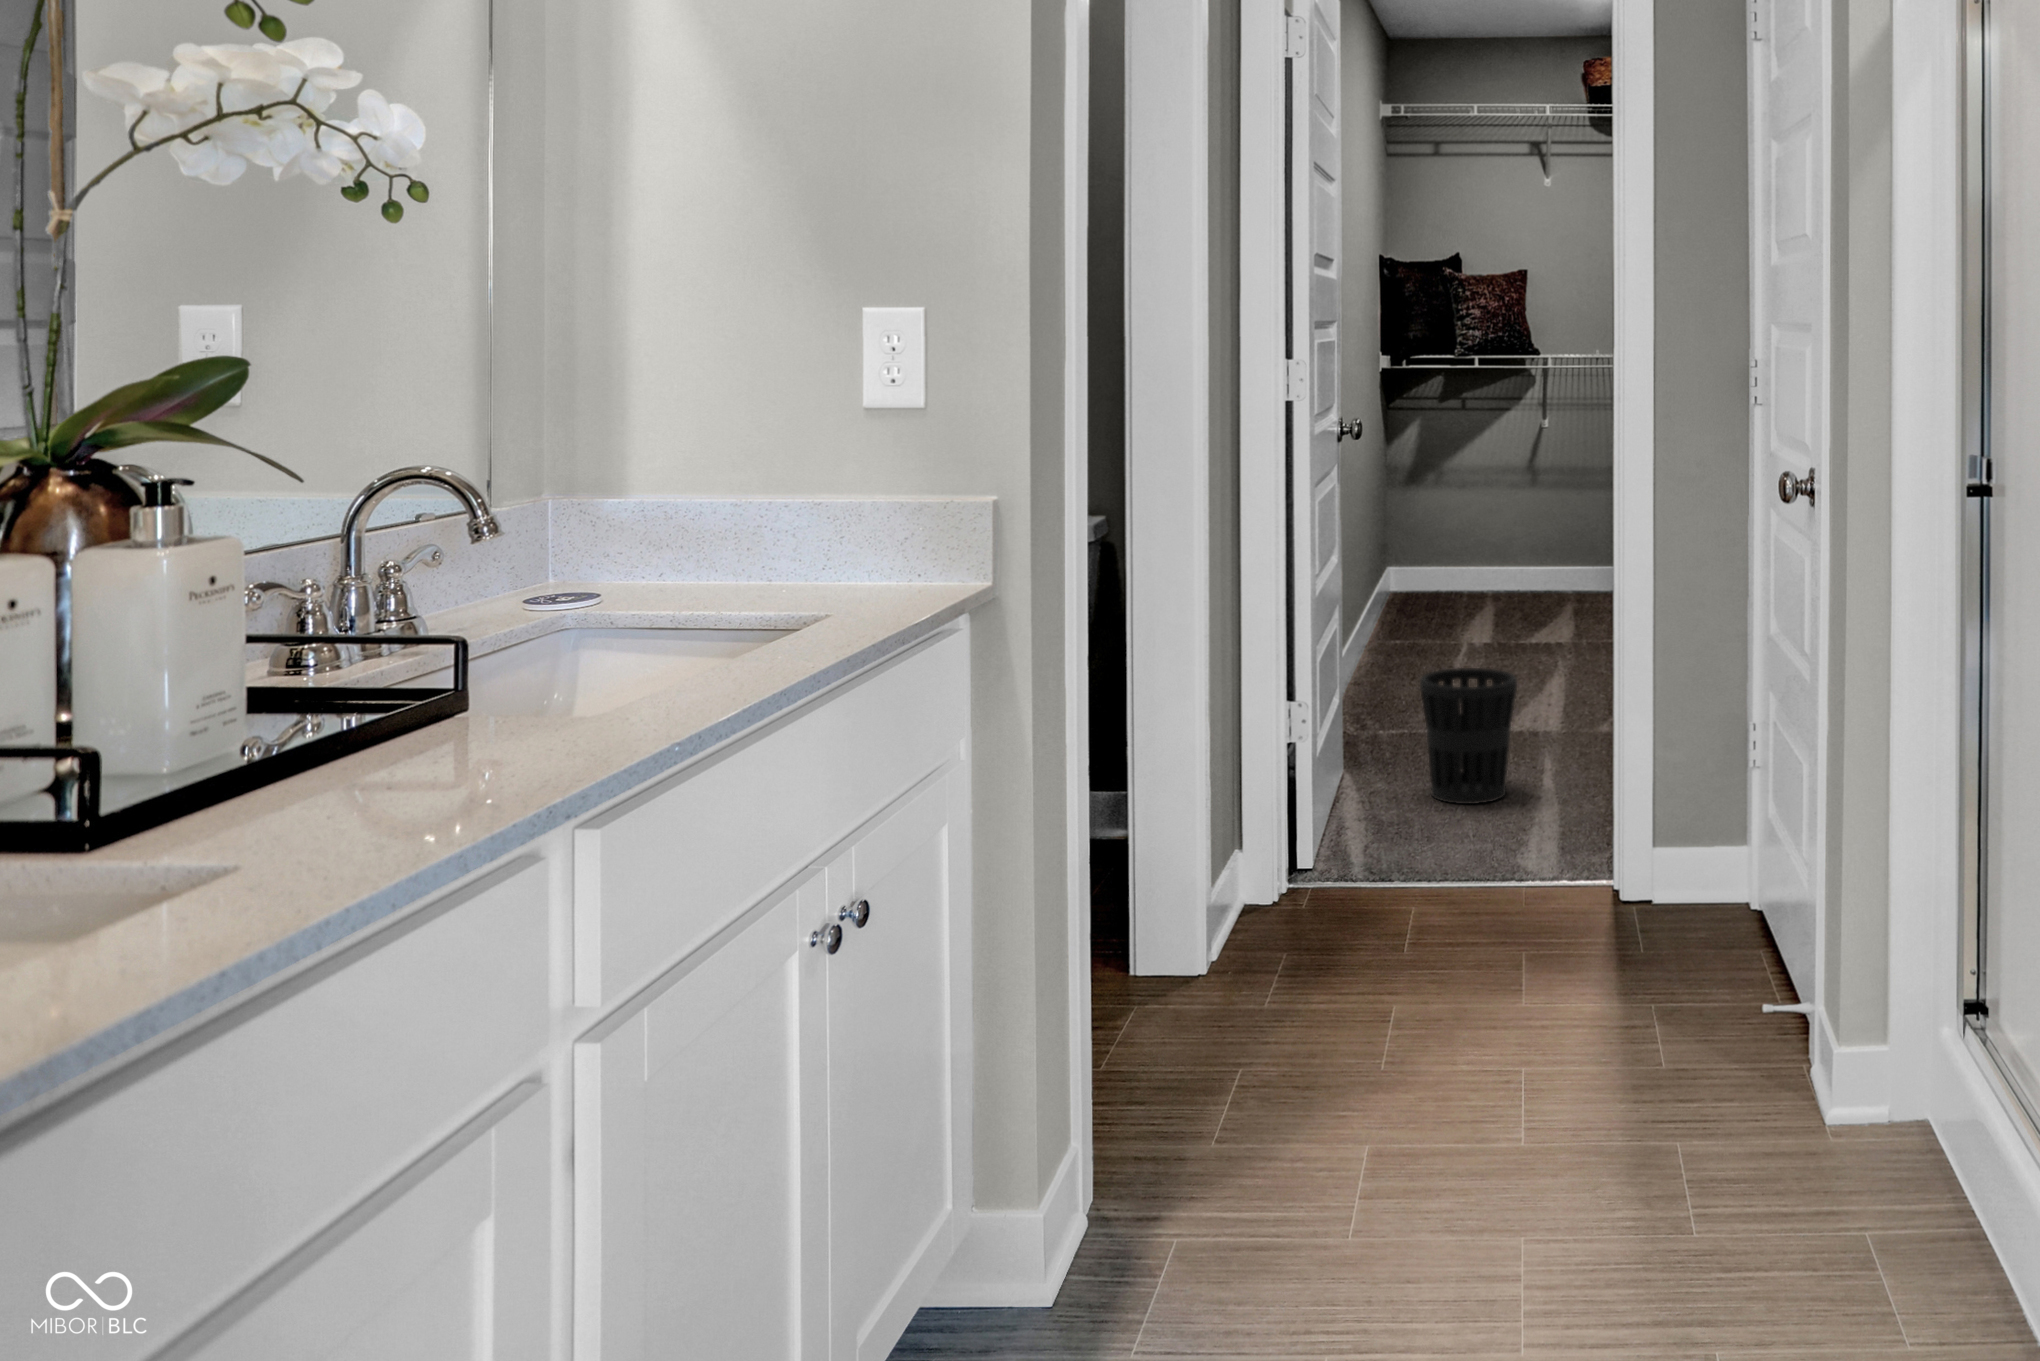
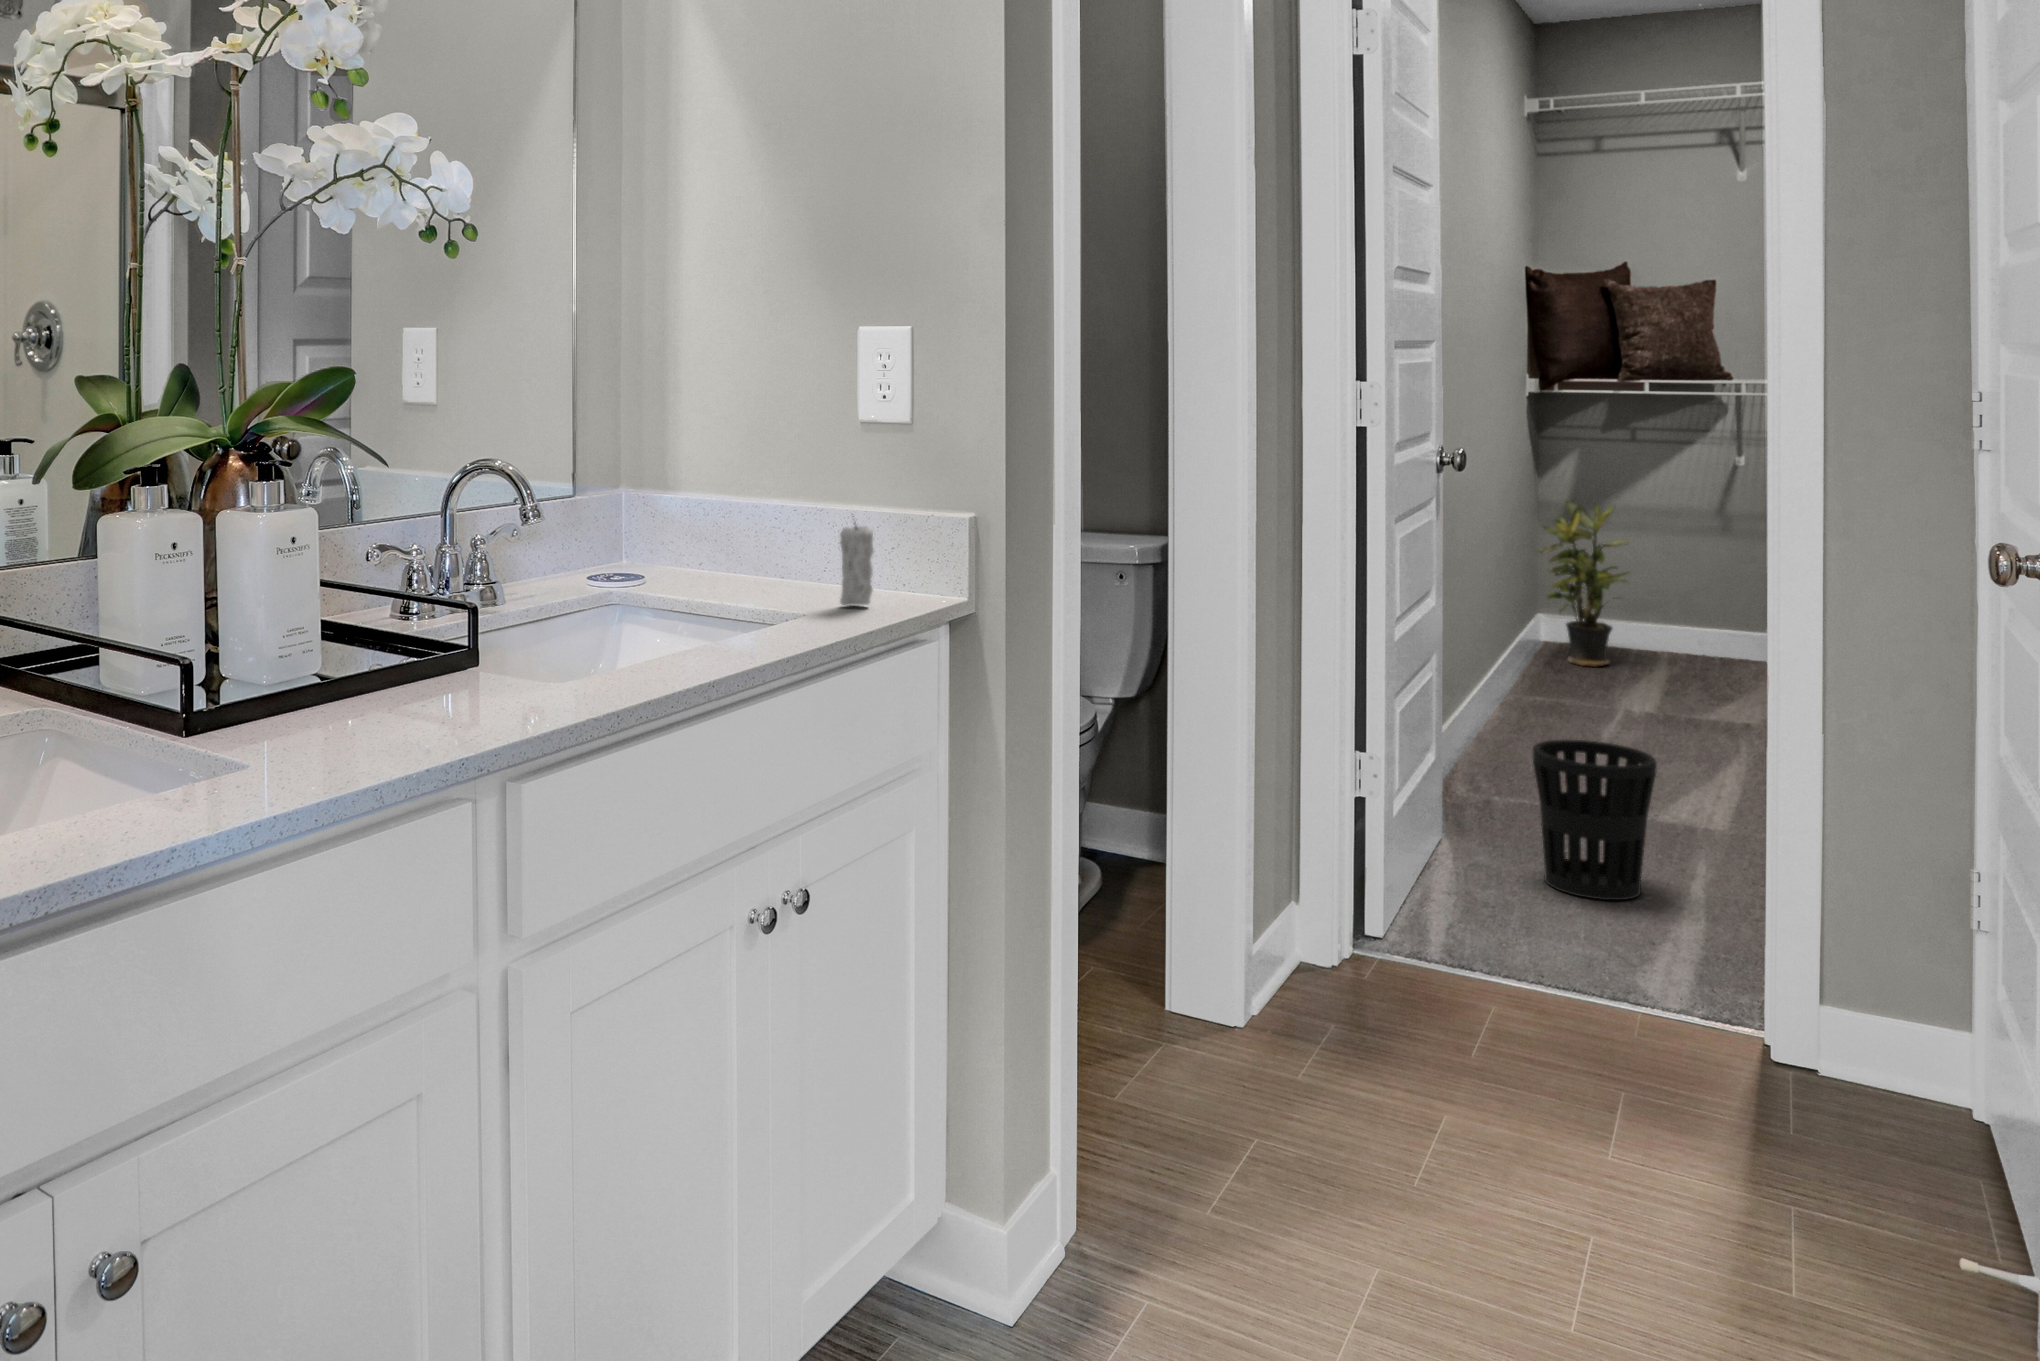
potted plant: none [1389,464,1467,610] -> present [1538,501,1630,667]
candle: none [846,493,885,594] -> present [840,516,874,606]

